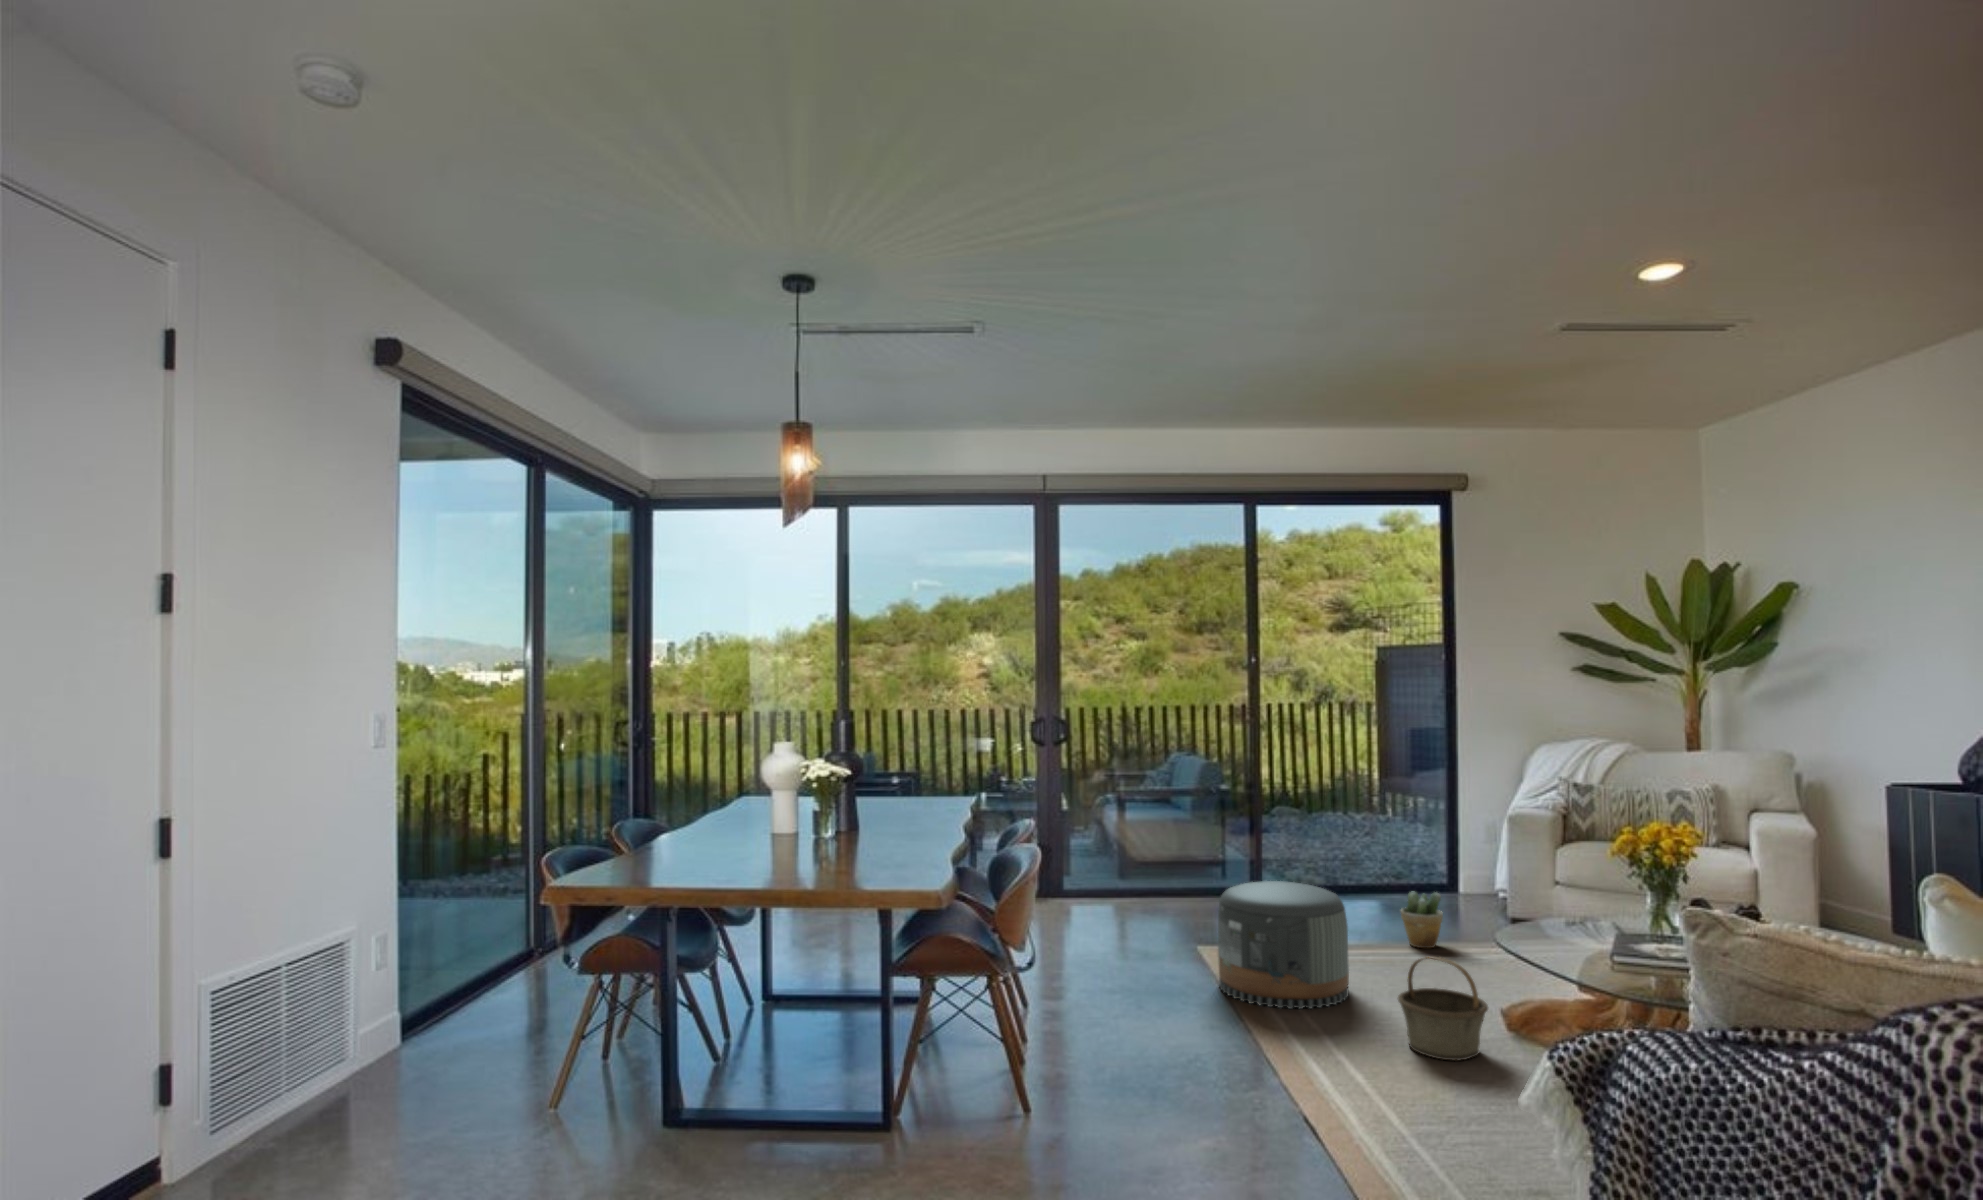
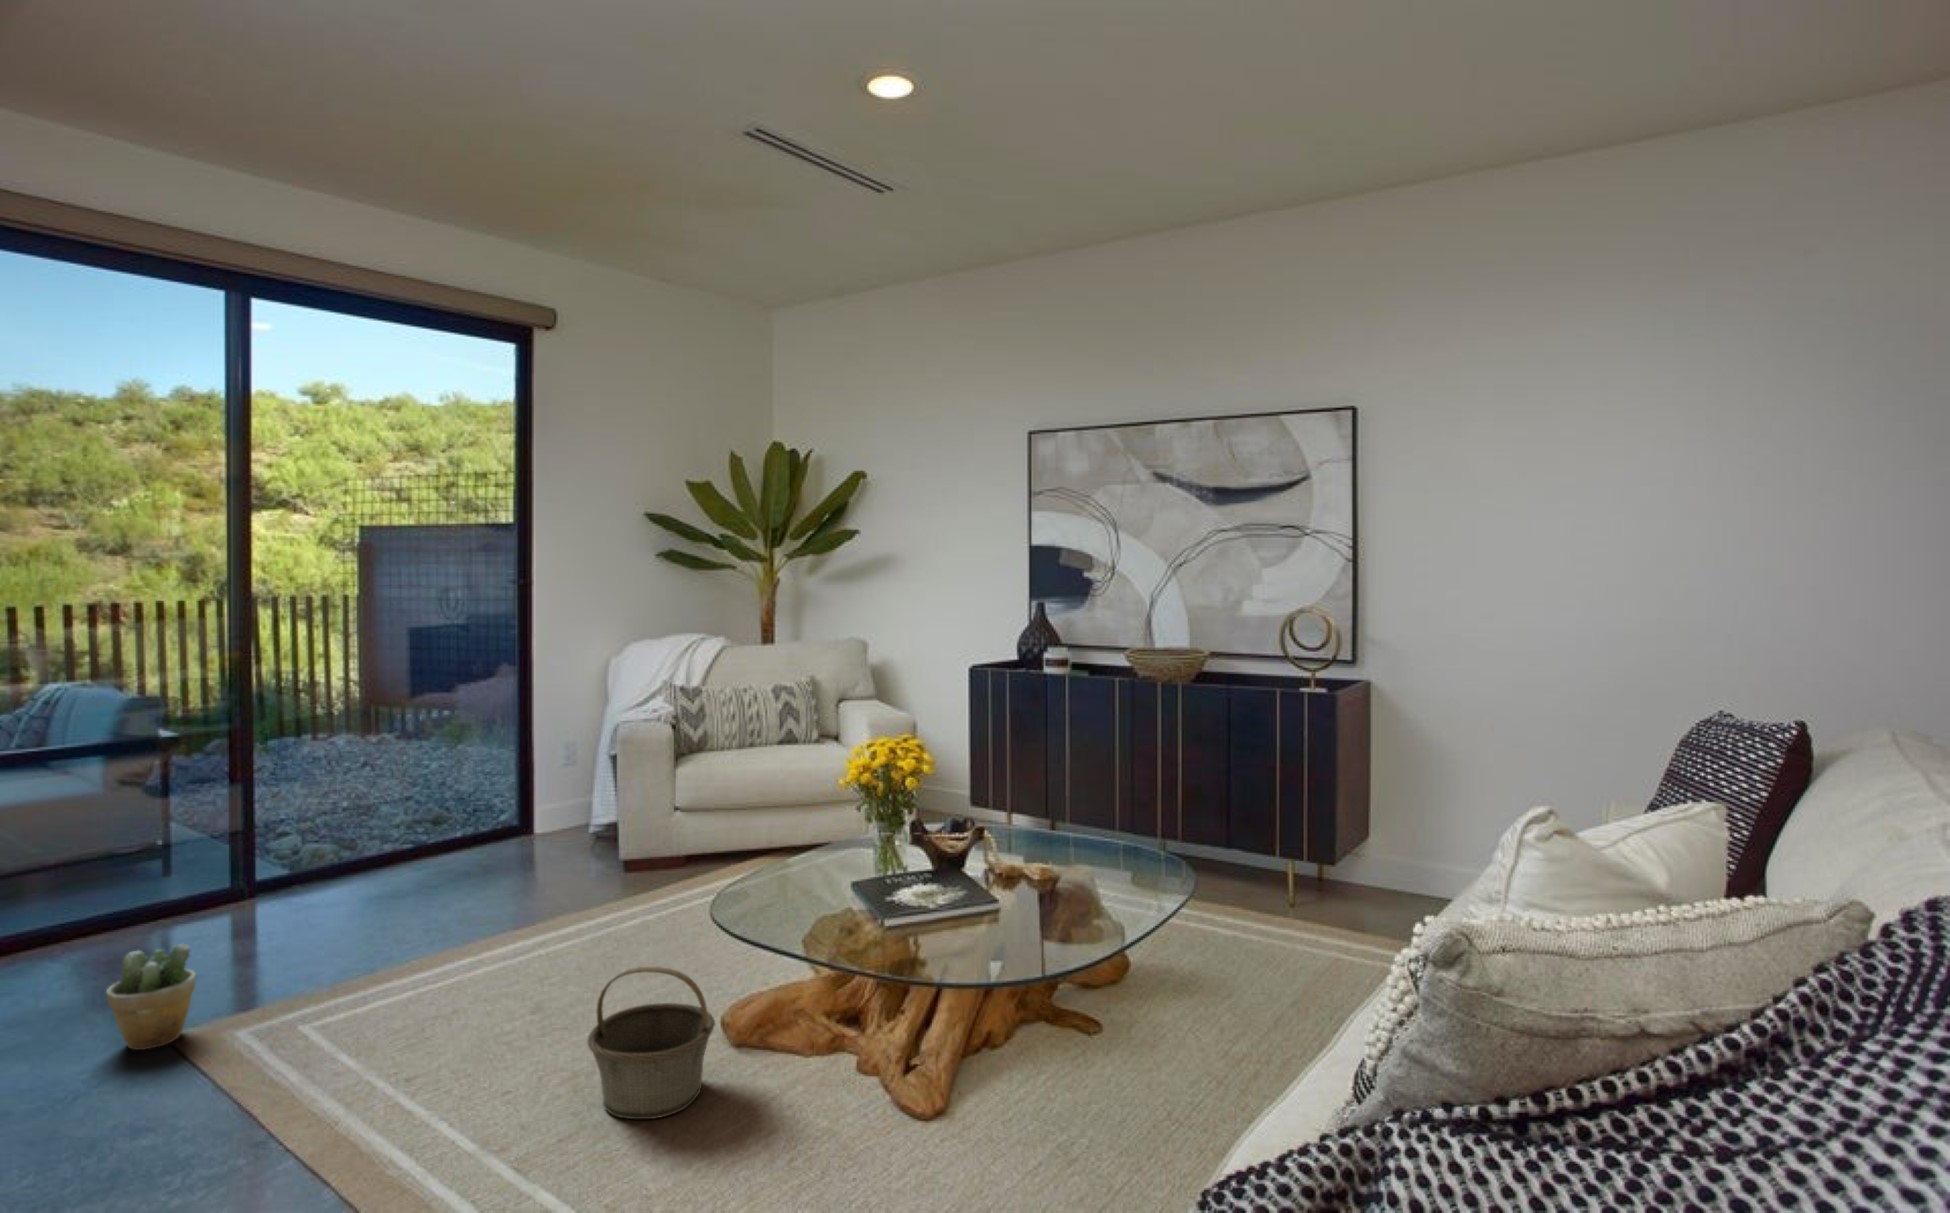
pouf: present [1218,881,1349,1009] -> none [229,889,472,1124]
potted plant: present [1401,892,1443,948] -> present [106,944,196,1050]

